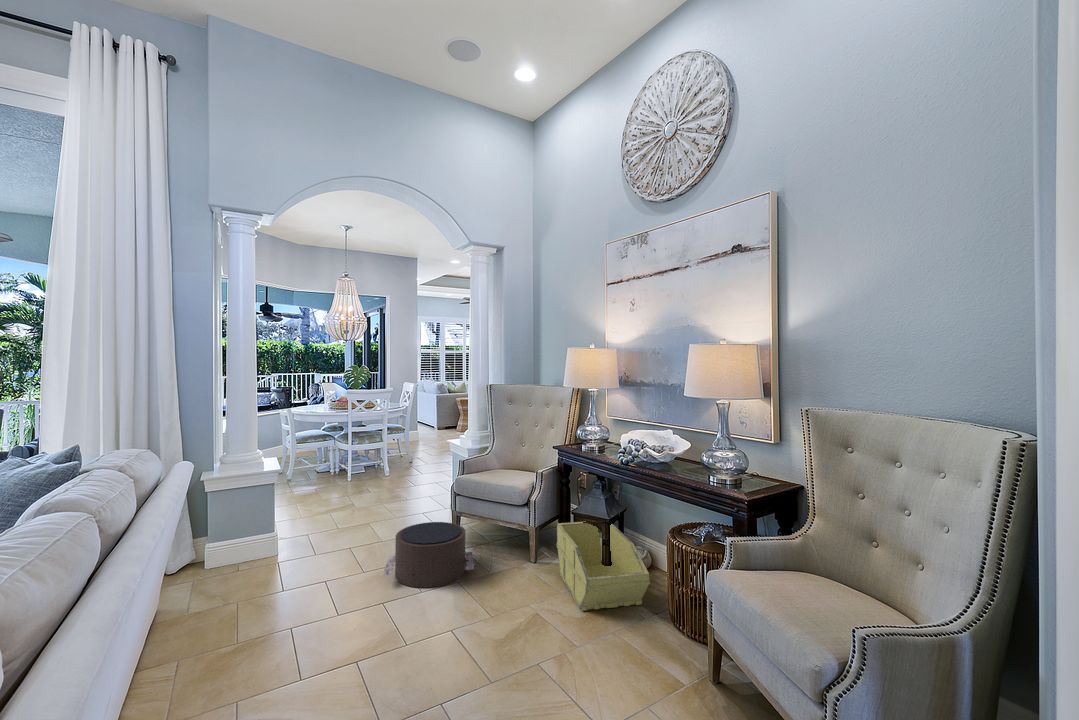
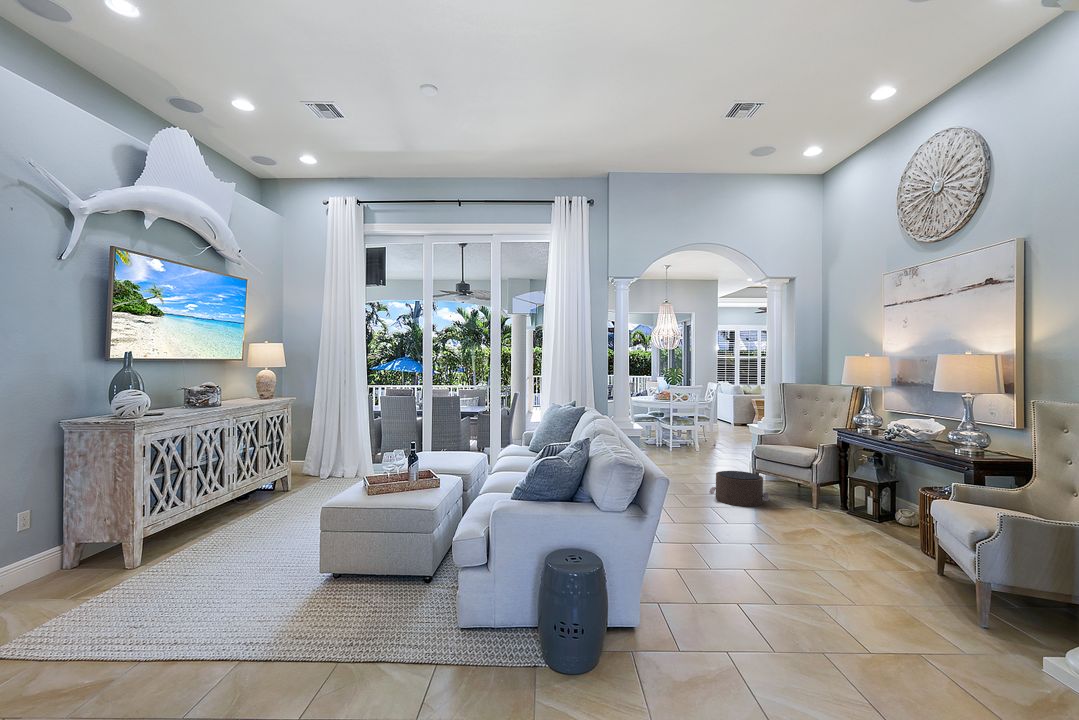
storage bin: present [556,522,650,611] -> none [833,481,904,538]

